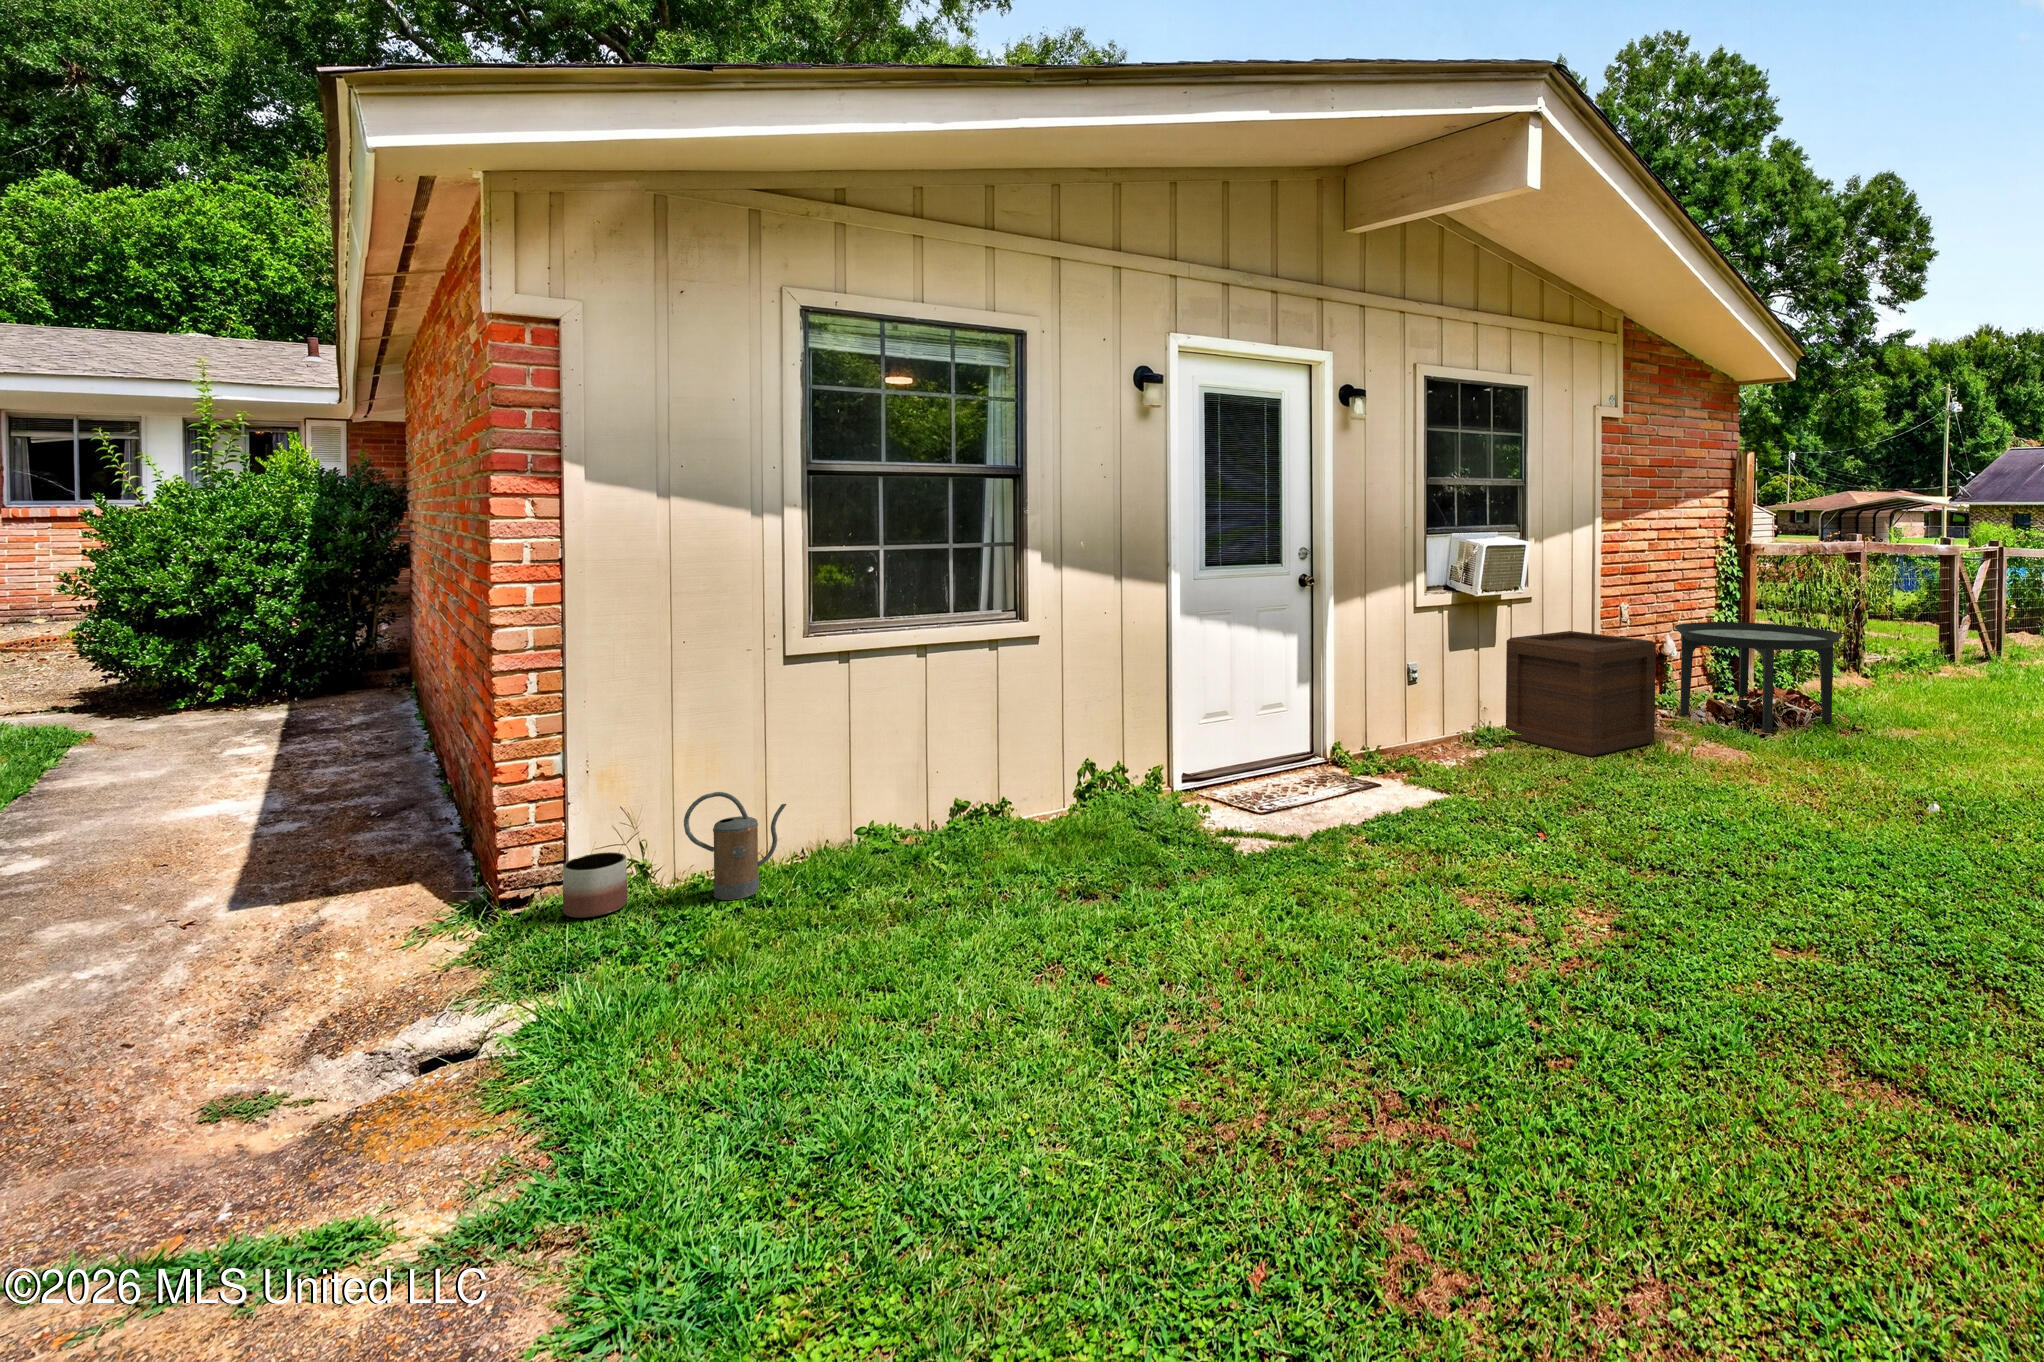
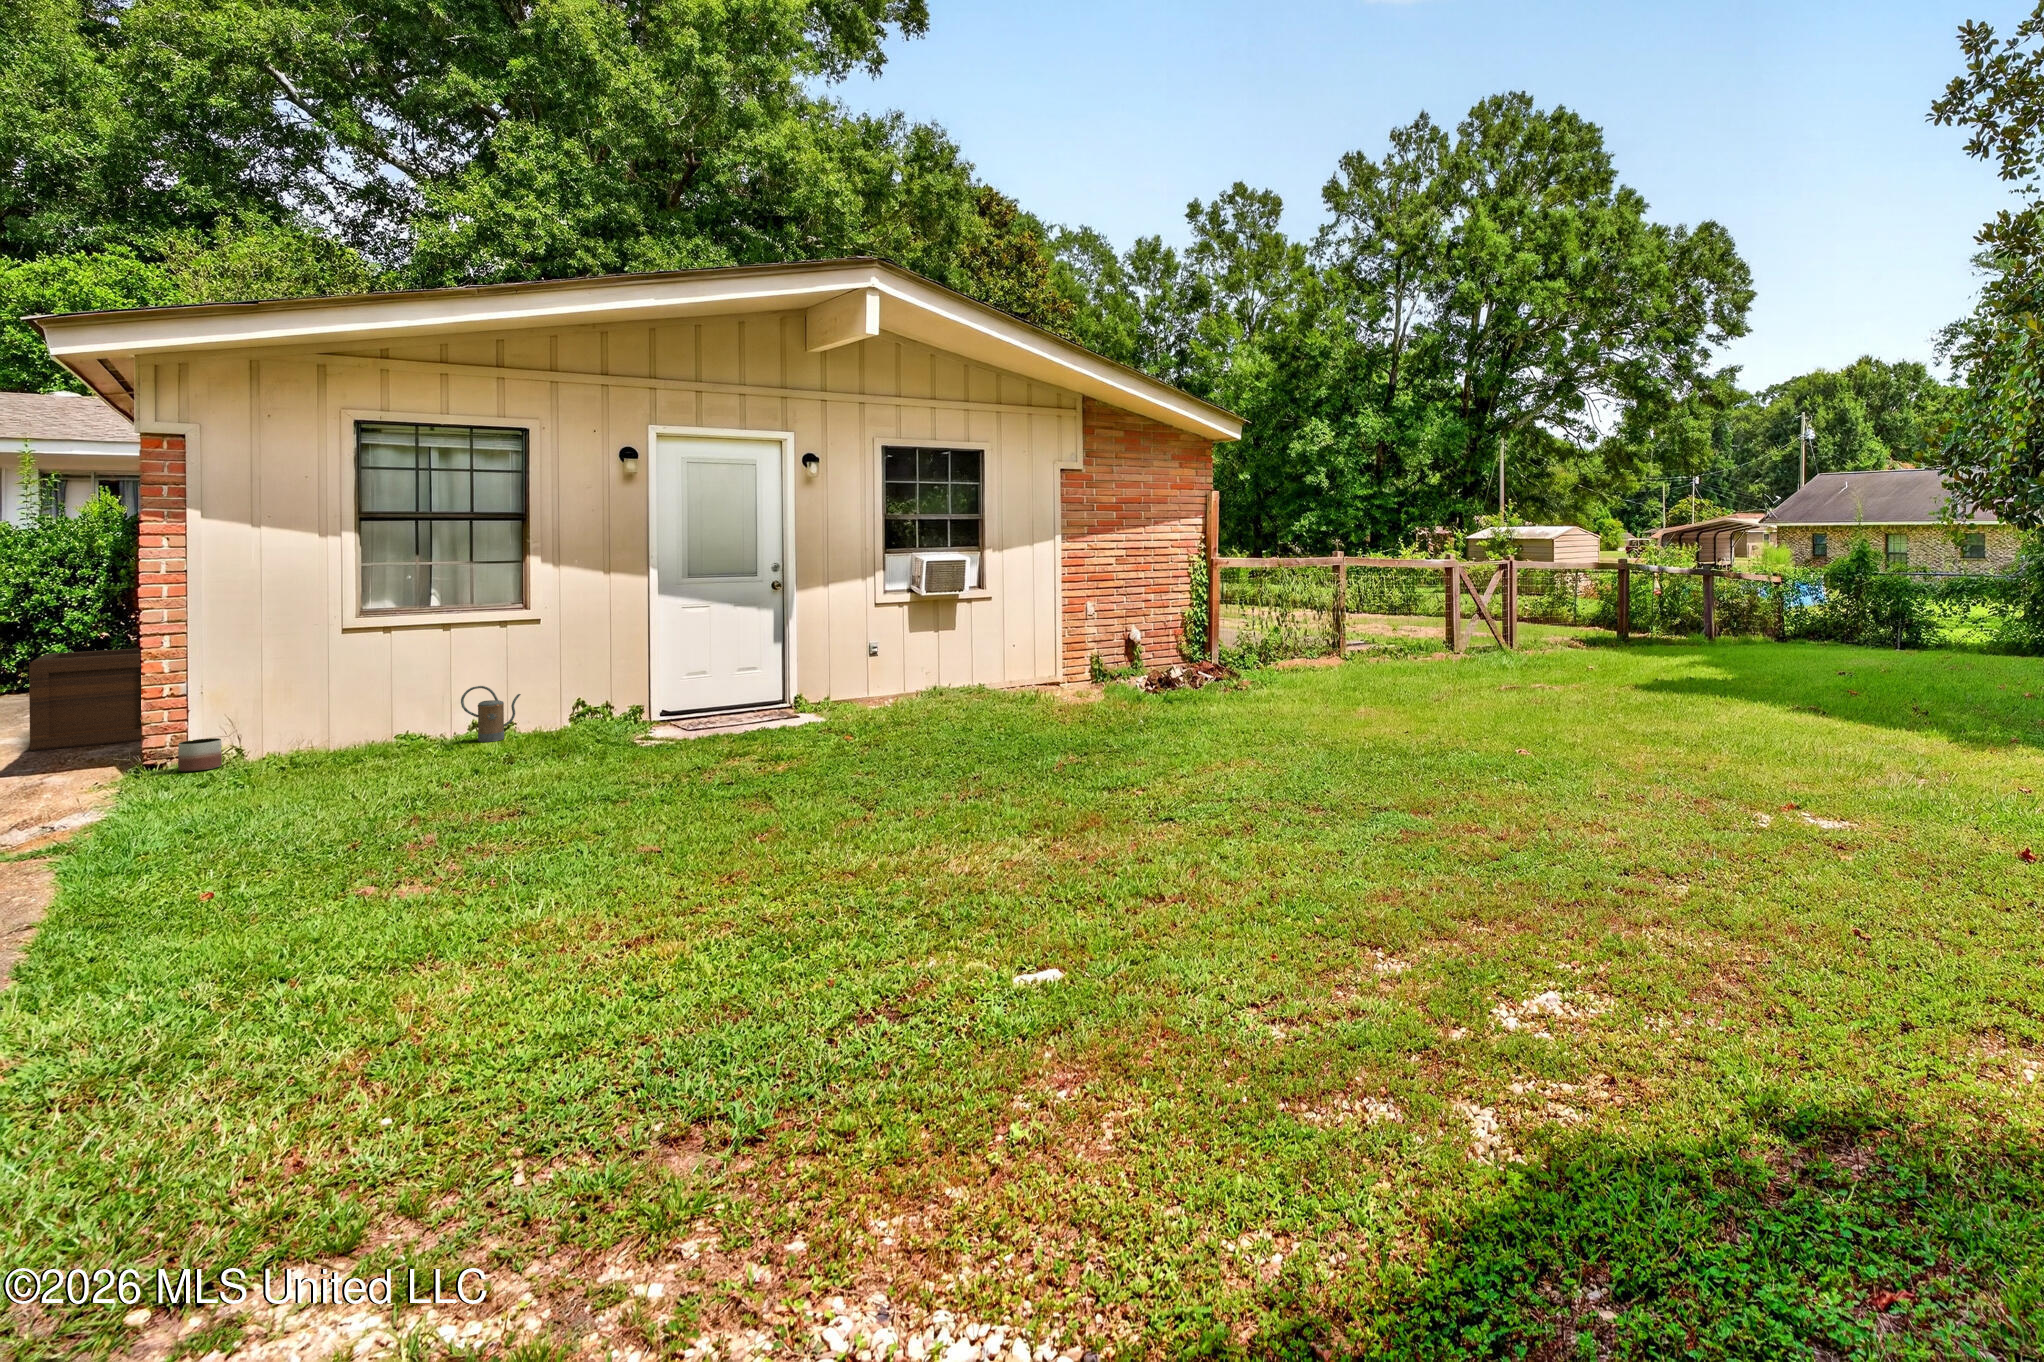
round table: present [1674,622,1843,733] -> none [1123,616,1233,691]
wooden crate: present [1506,631,1656,757] -> present [29,649,141,751]
watering can: present [684,792,786,900] -> present [461,686,521,742]

